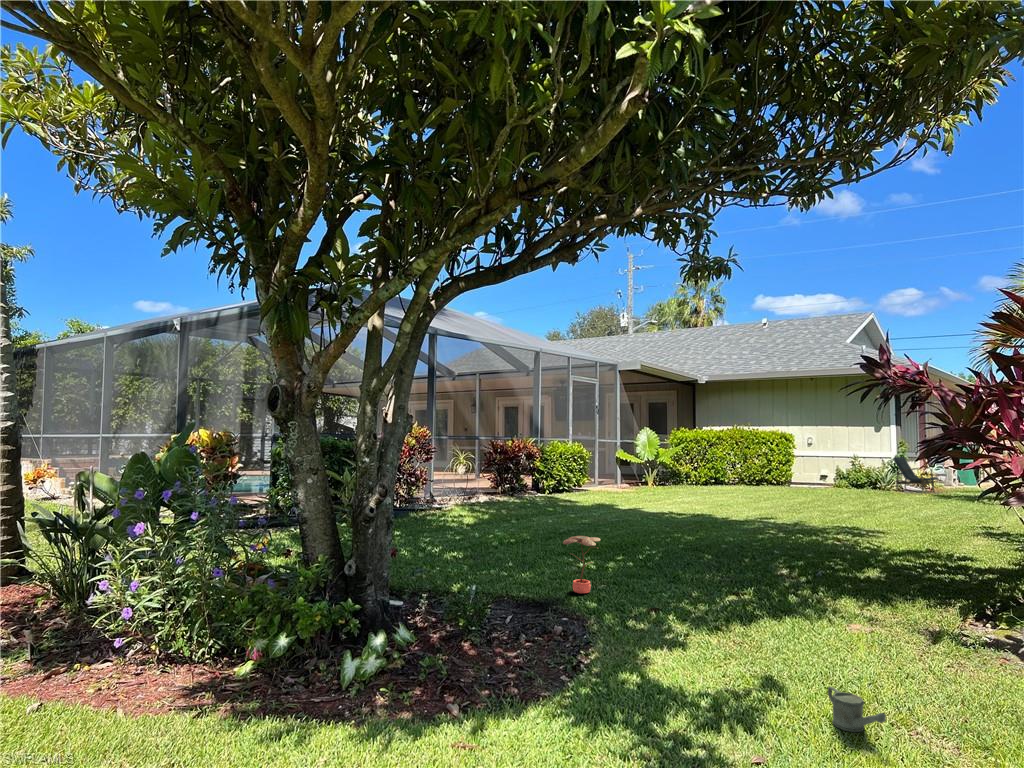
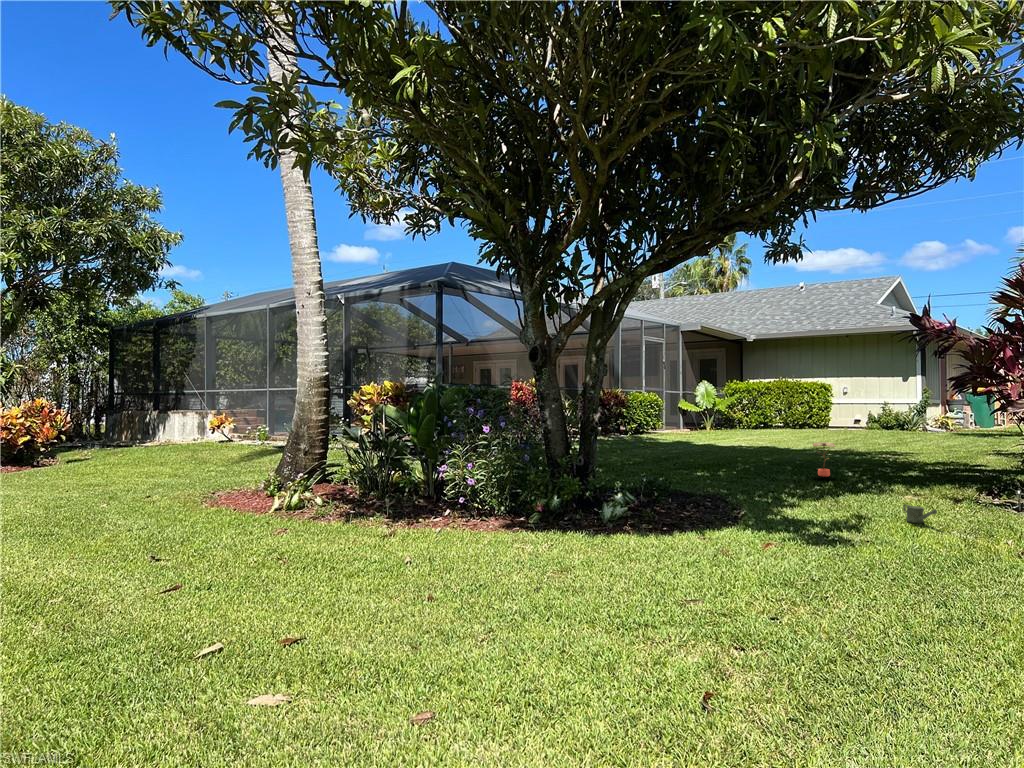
lounge chair: present [894,457,938,493] -> none [919,402,958,432]
potted plant: present [563,536,600,593] -> present [813,442,835,477]

